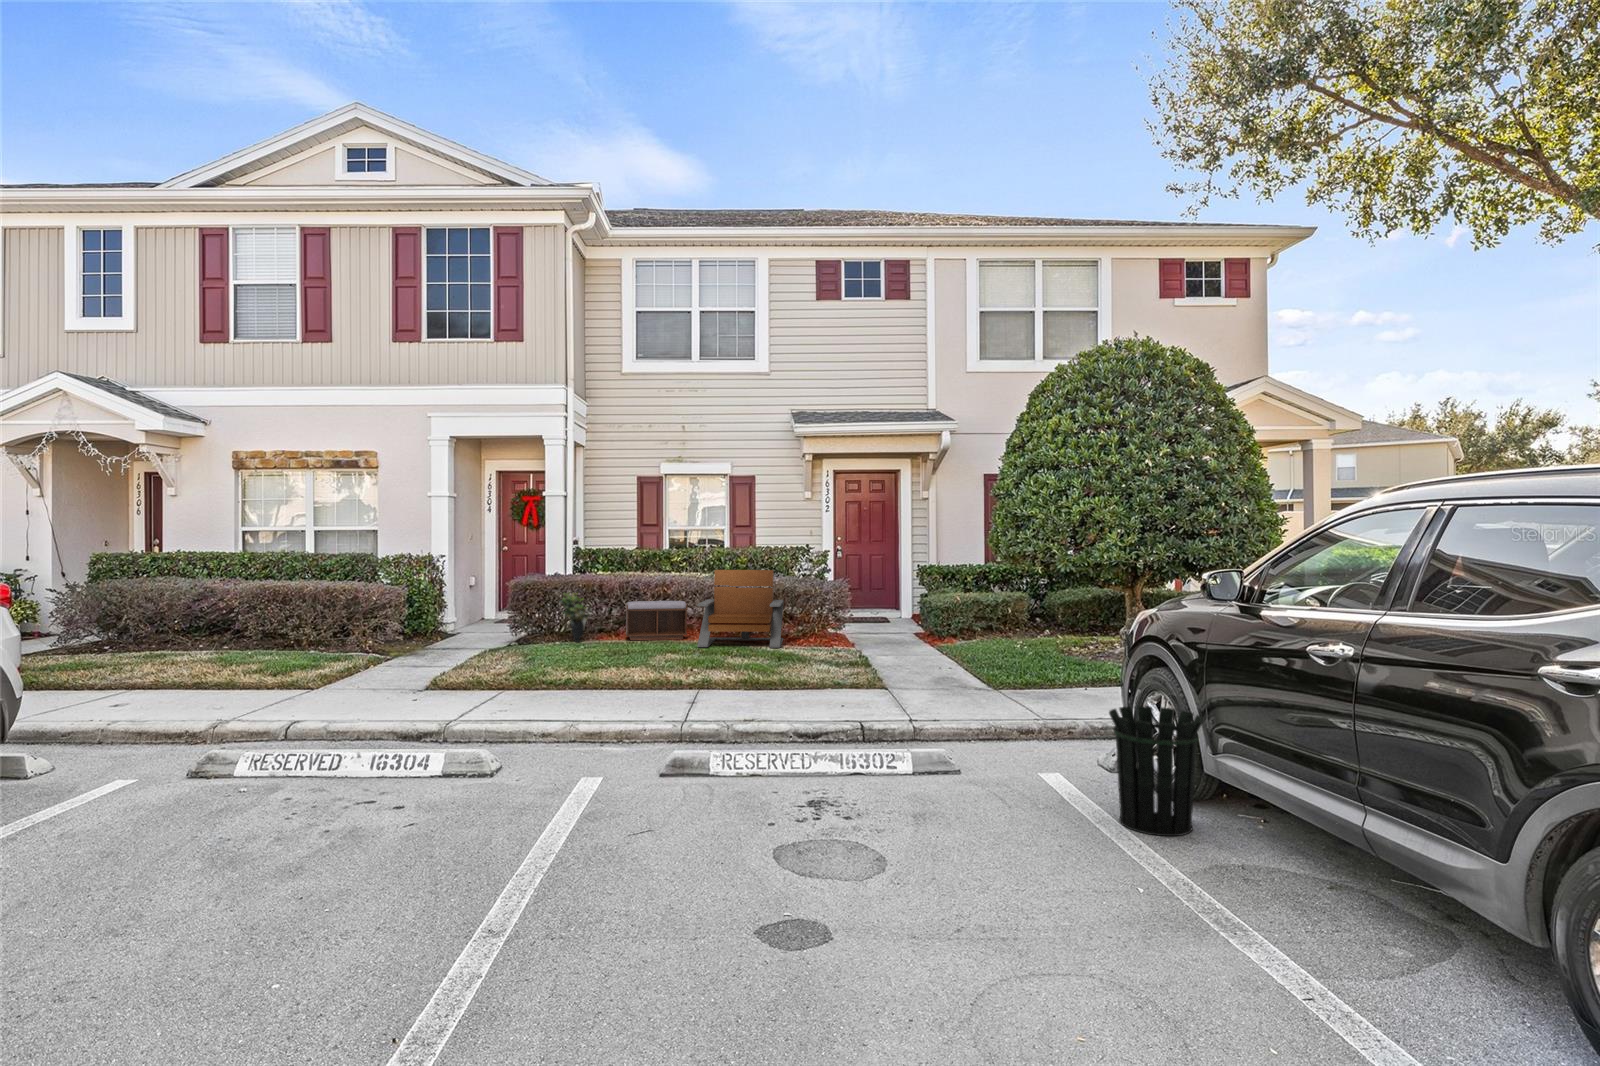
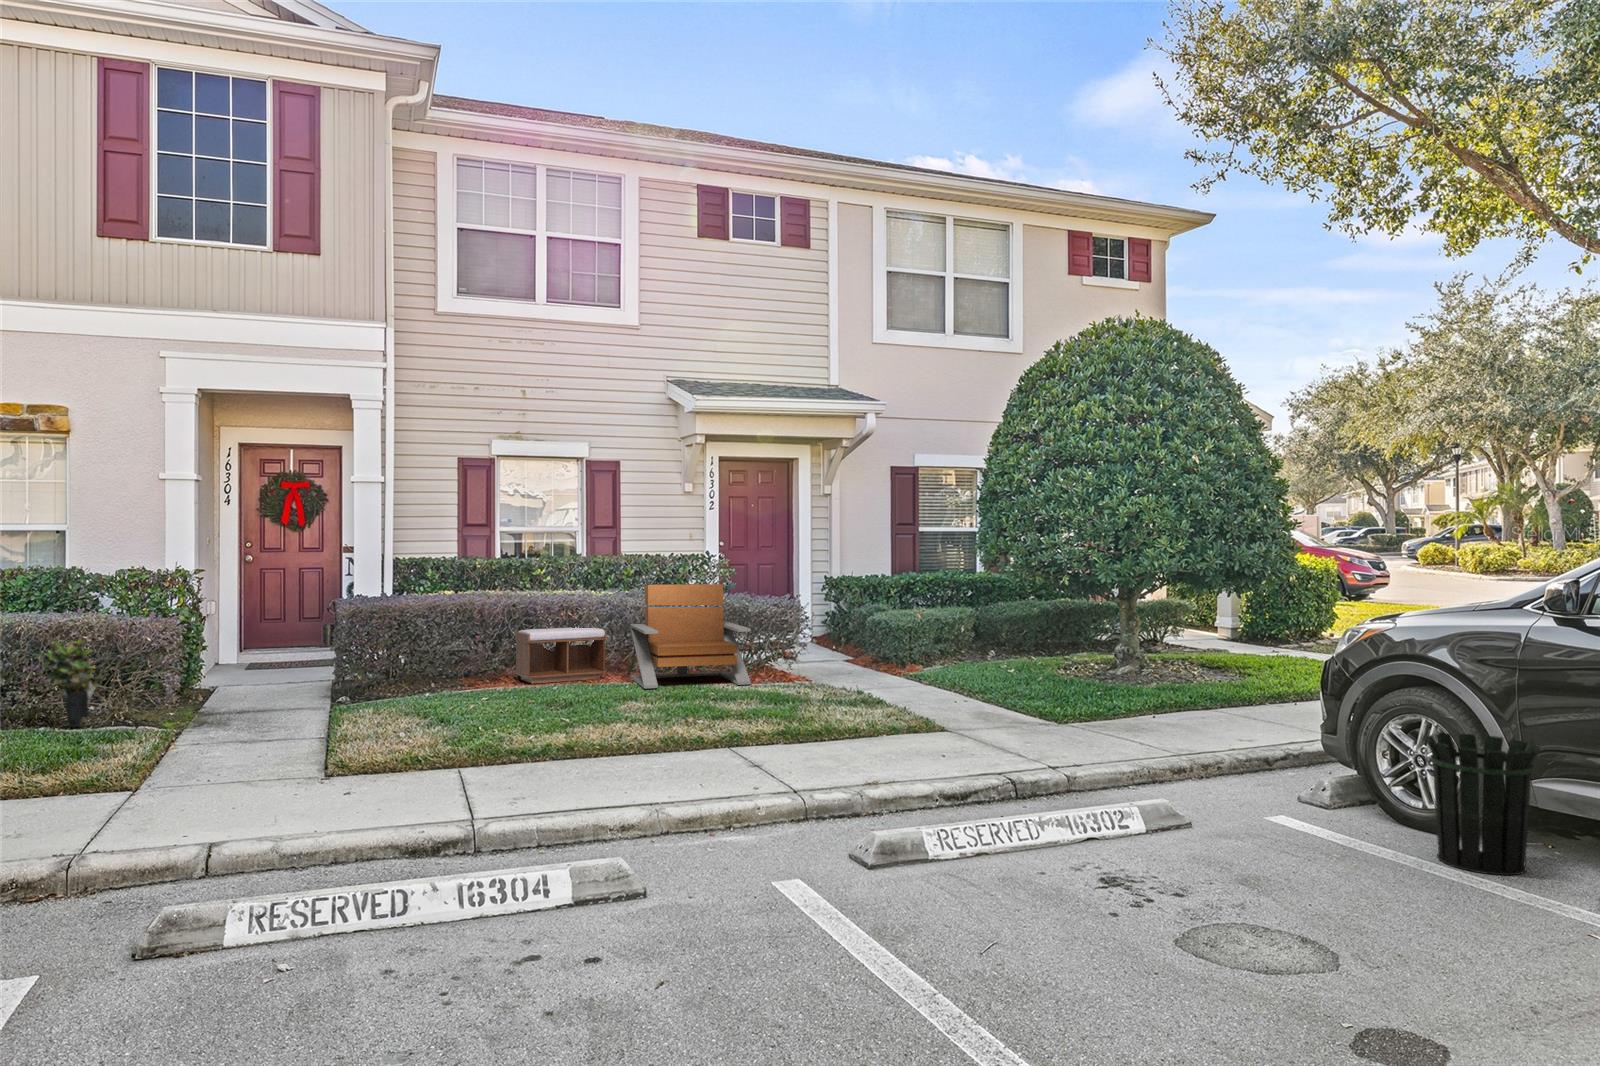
potted plant: present [561,593,589,642] -> present [41,639,102,727]

